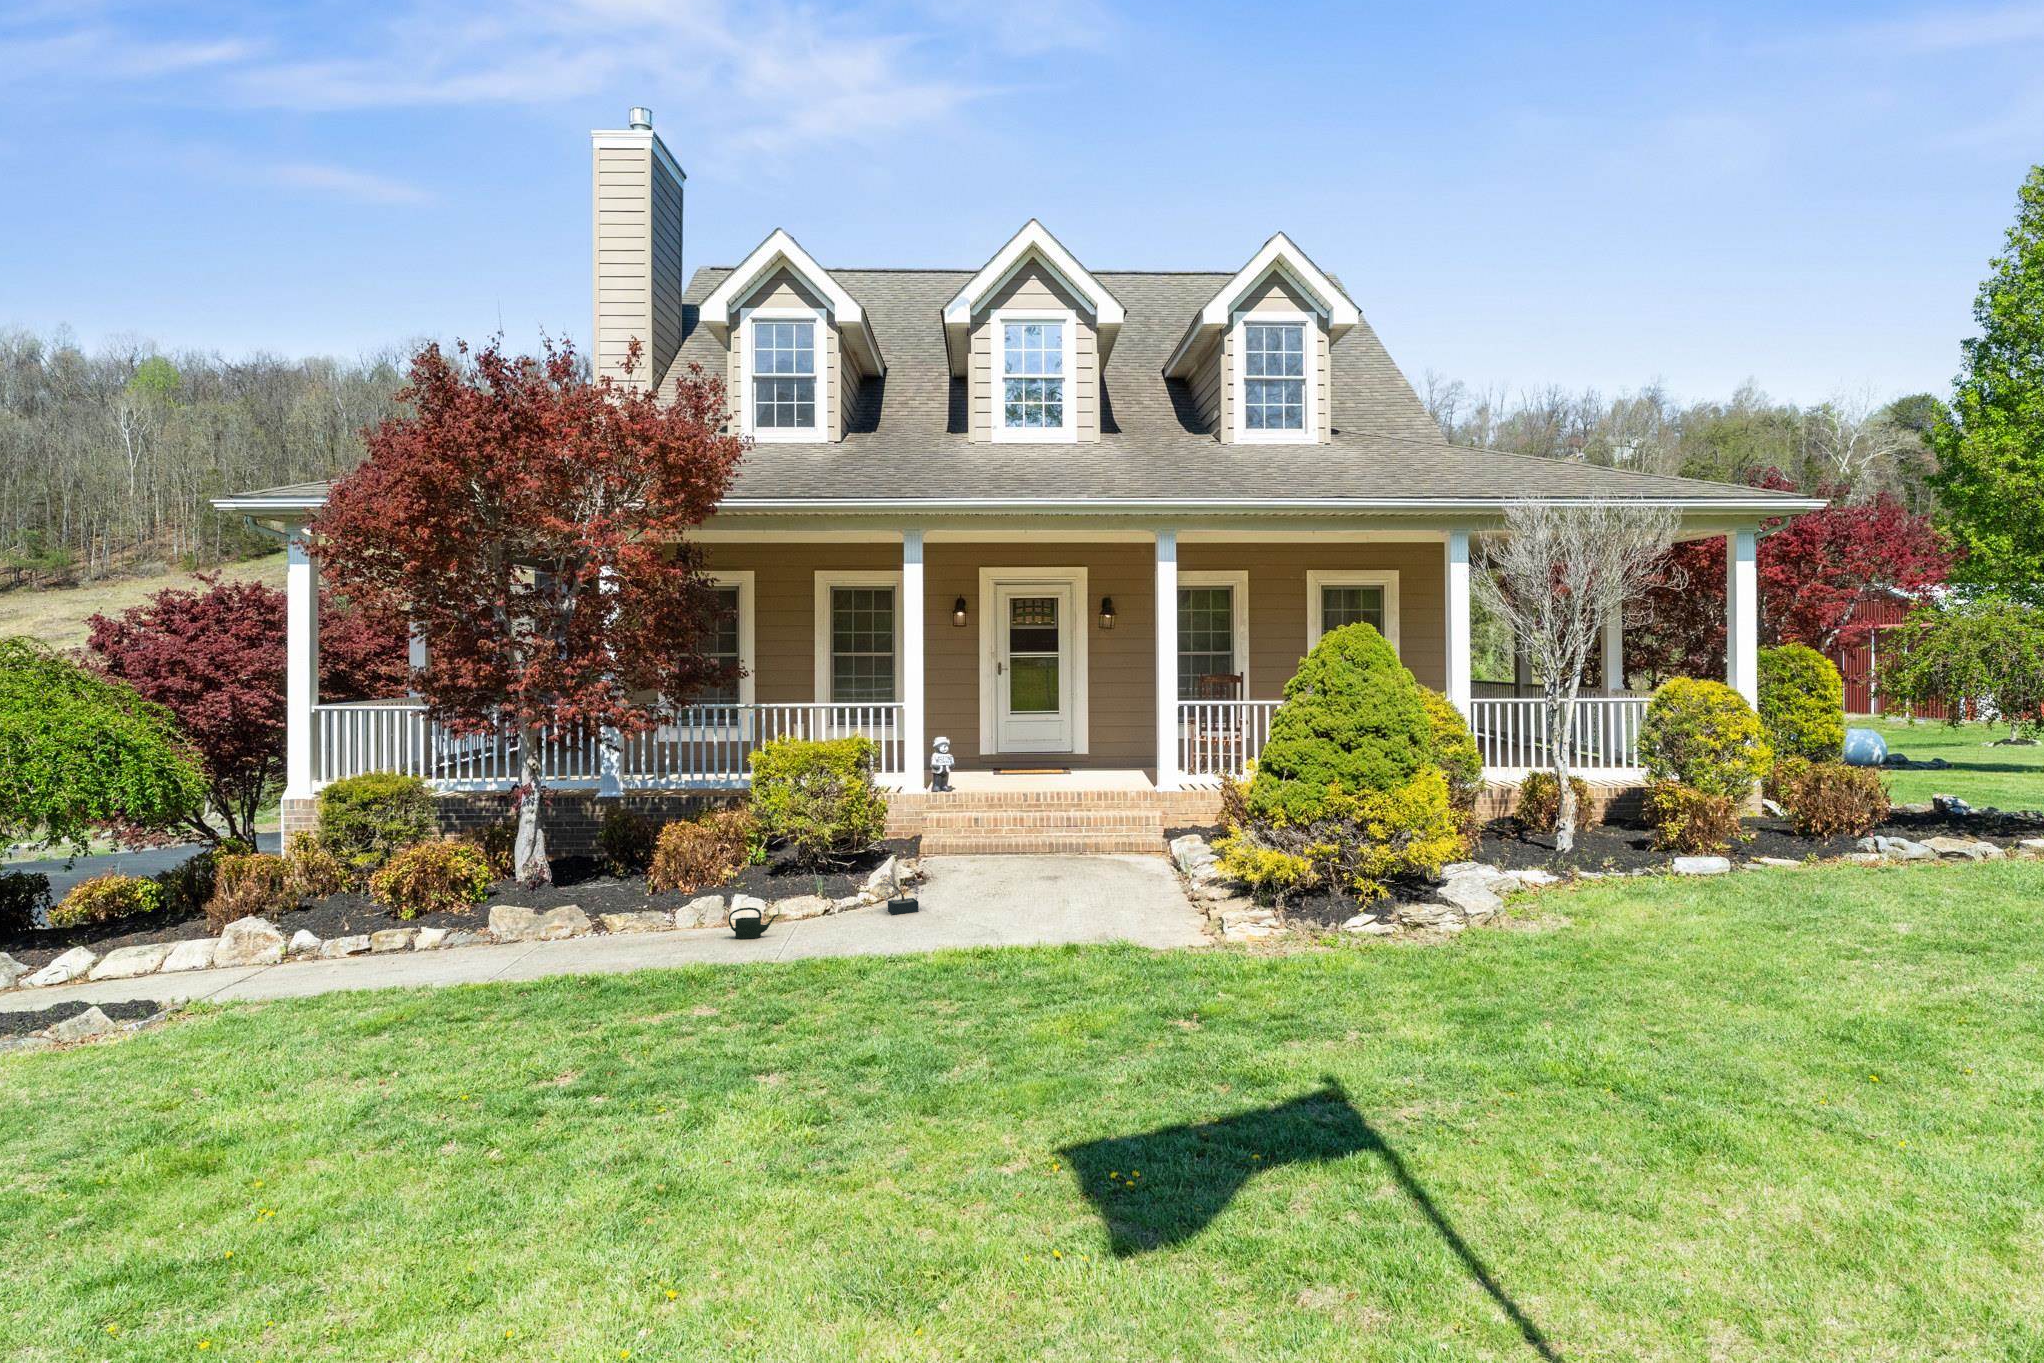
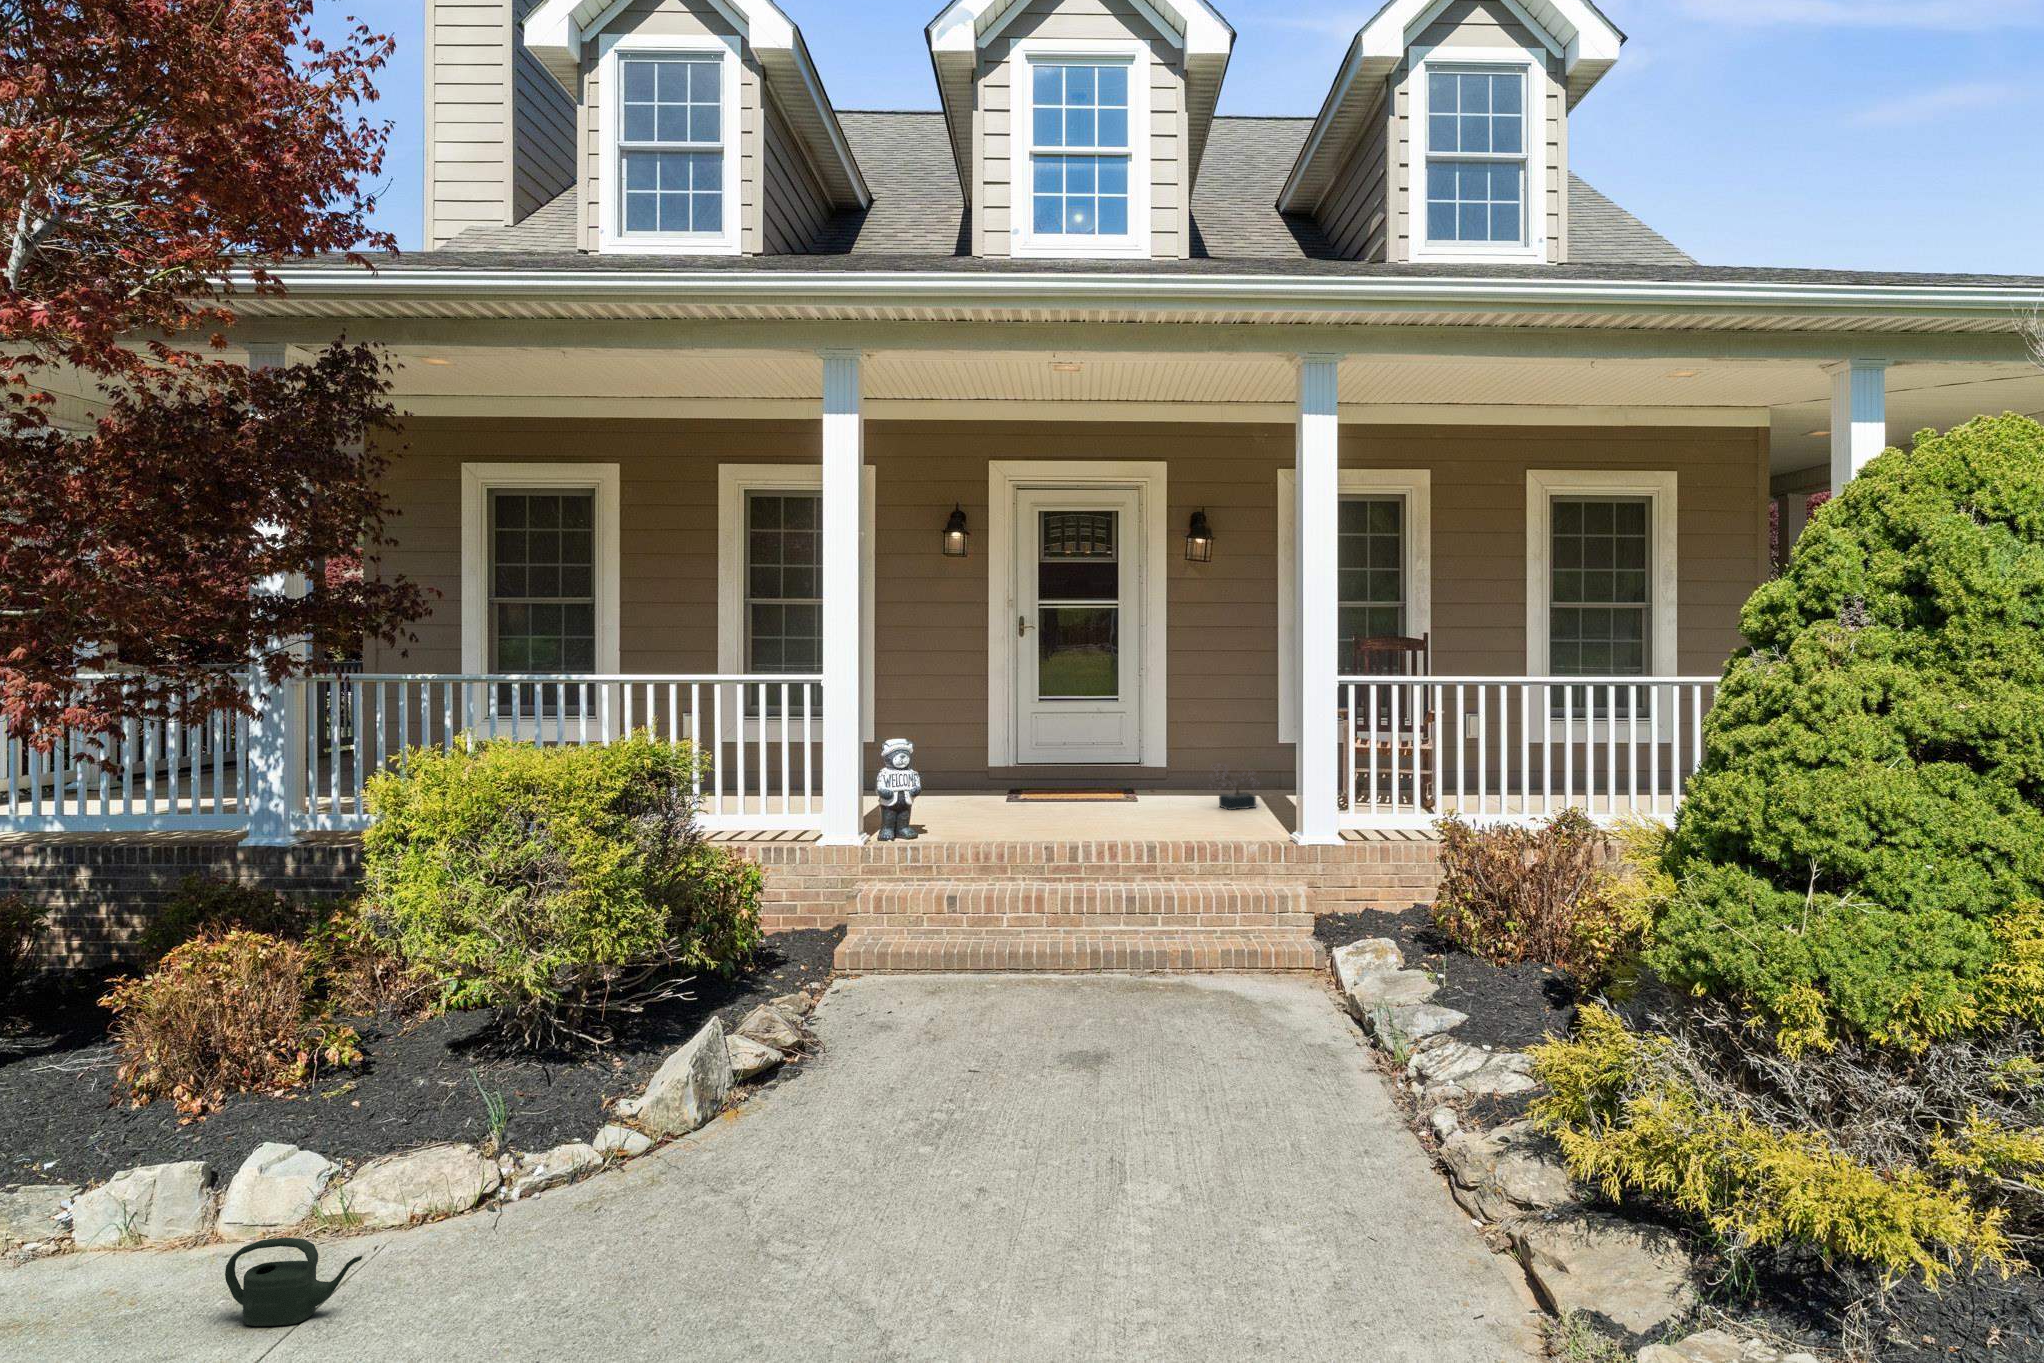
decorative plant: present [877,874,924,915] -> present [1211,765,1256,810]

